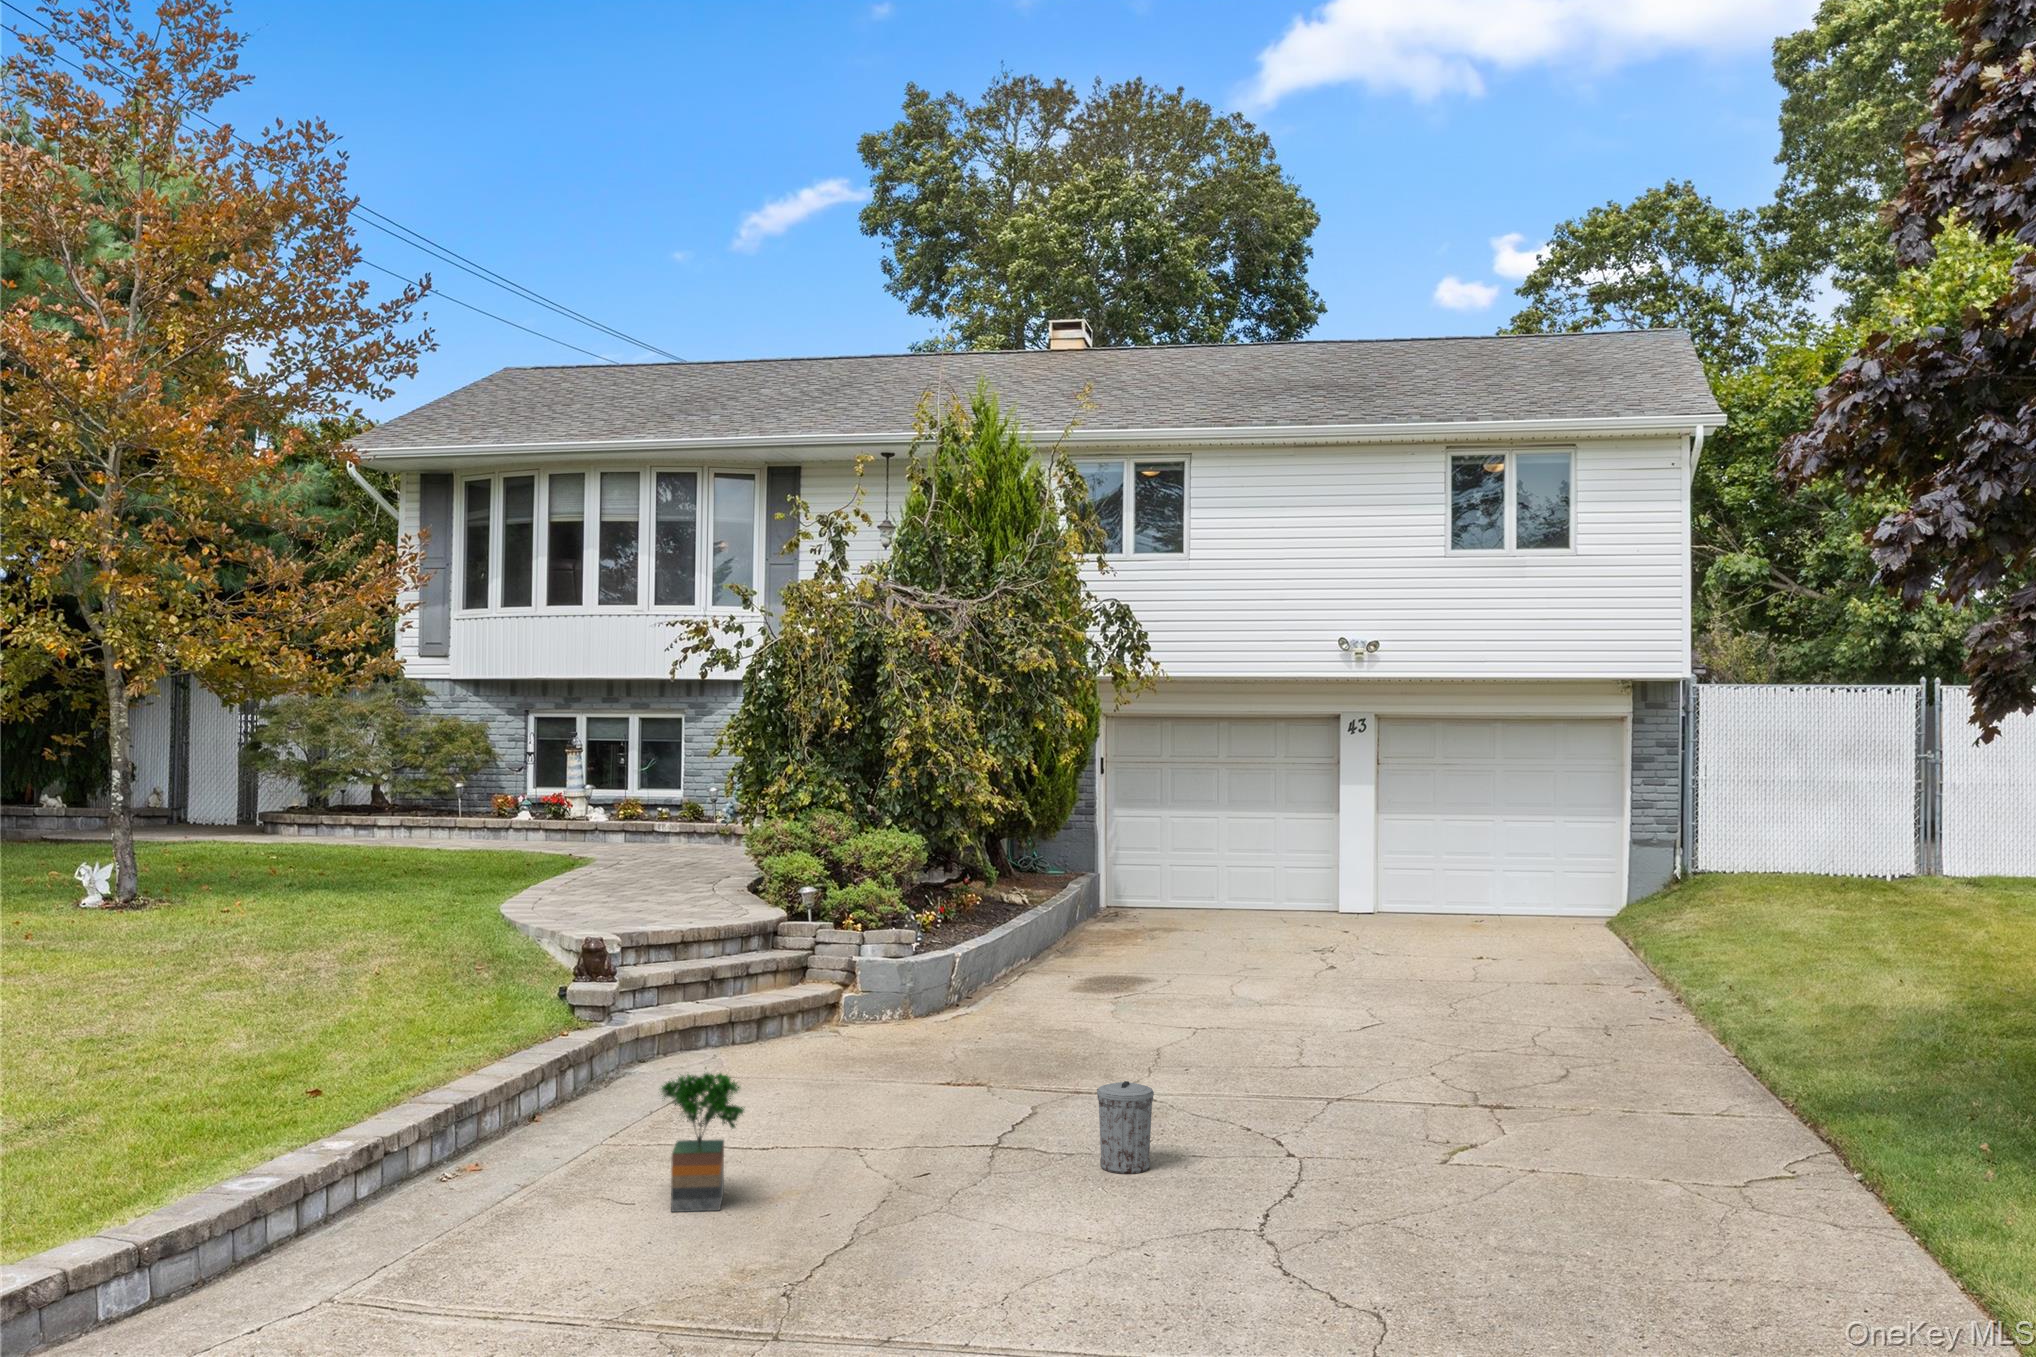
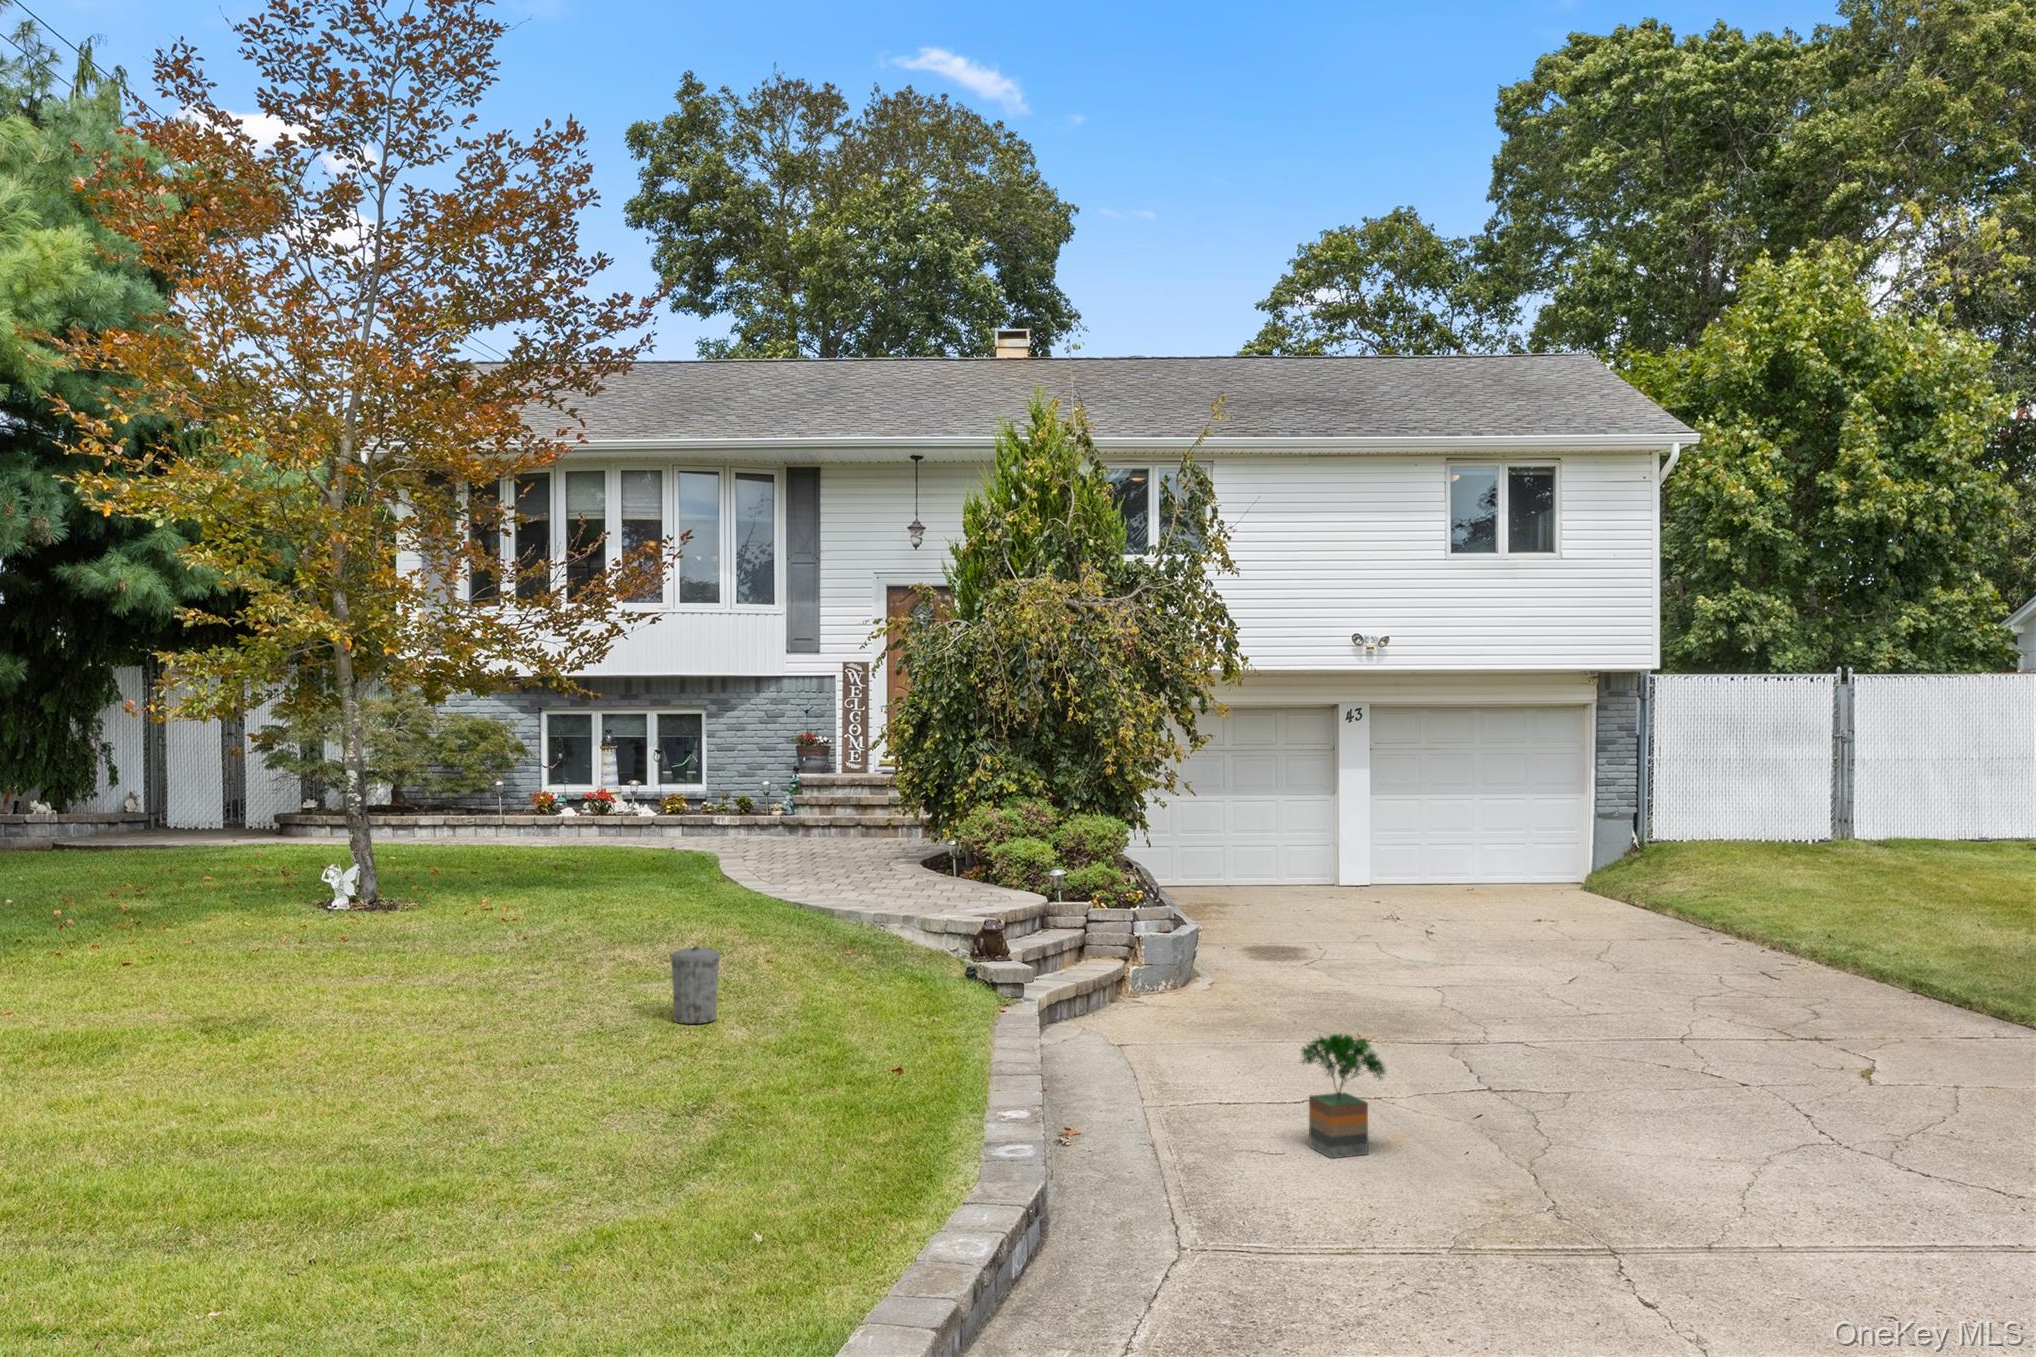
trash can: present [1097,1081,1154,1174] -> present [670,946,720,1024]

